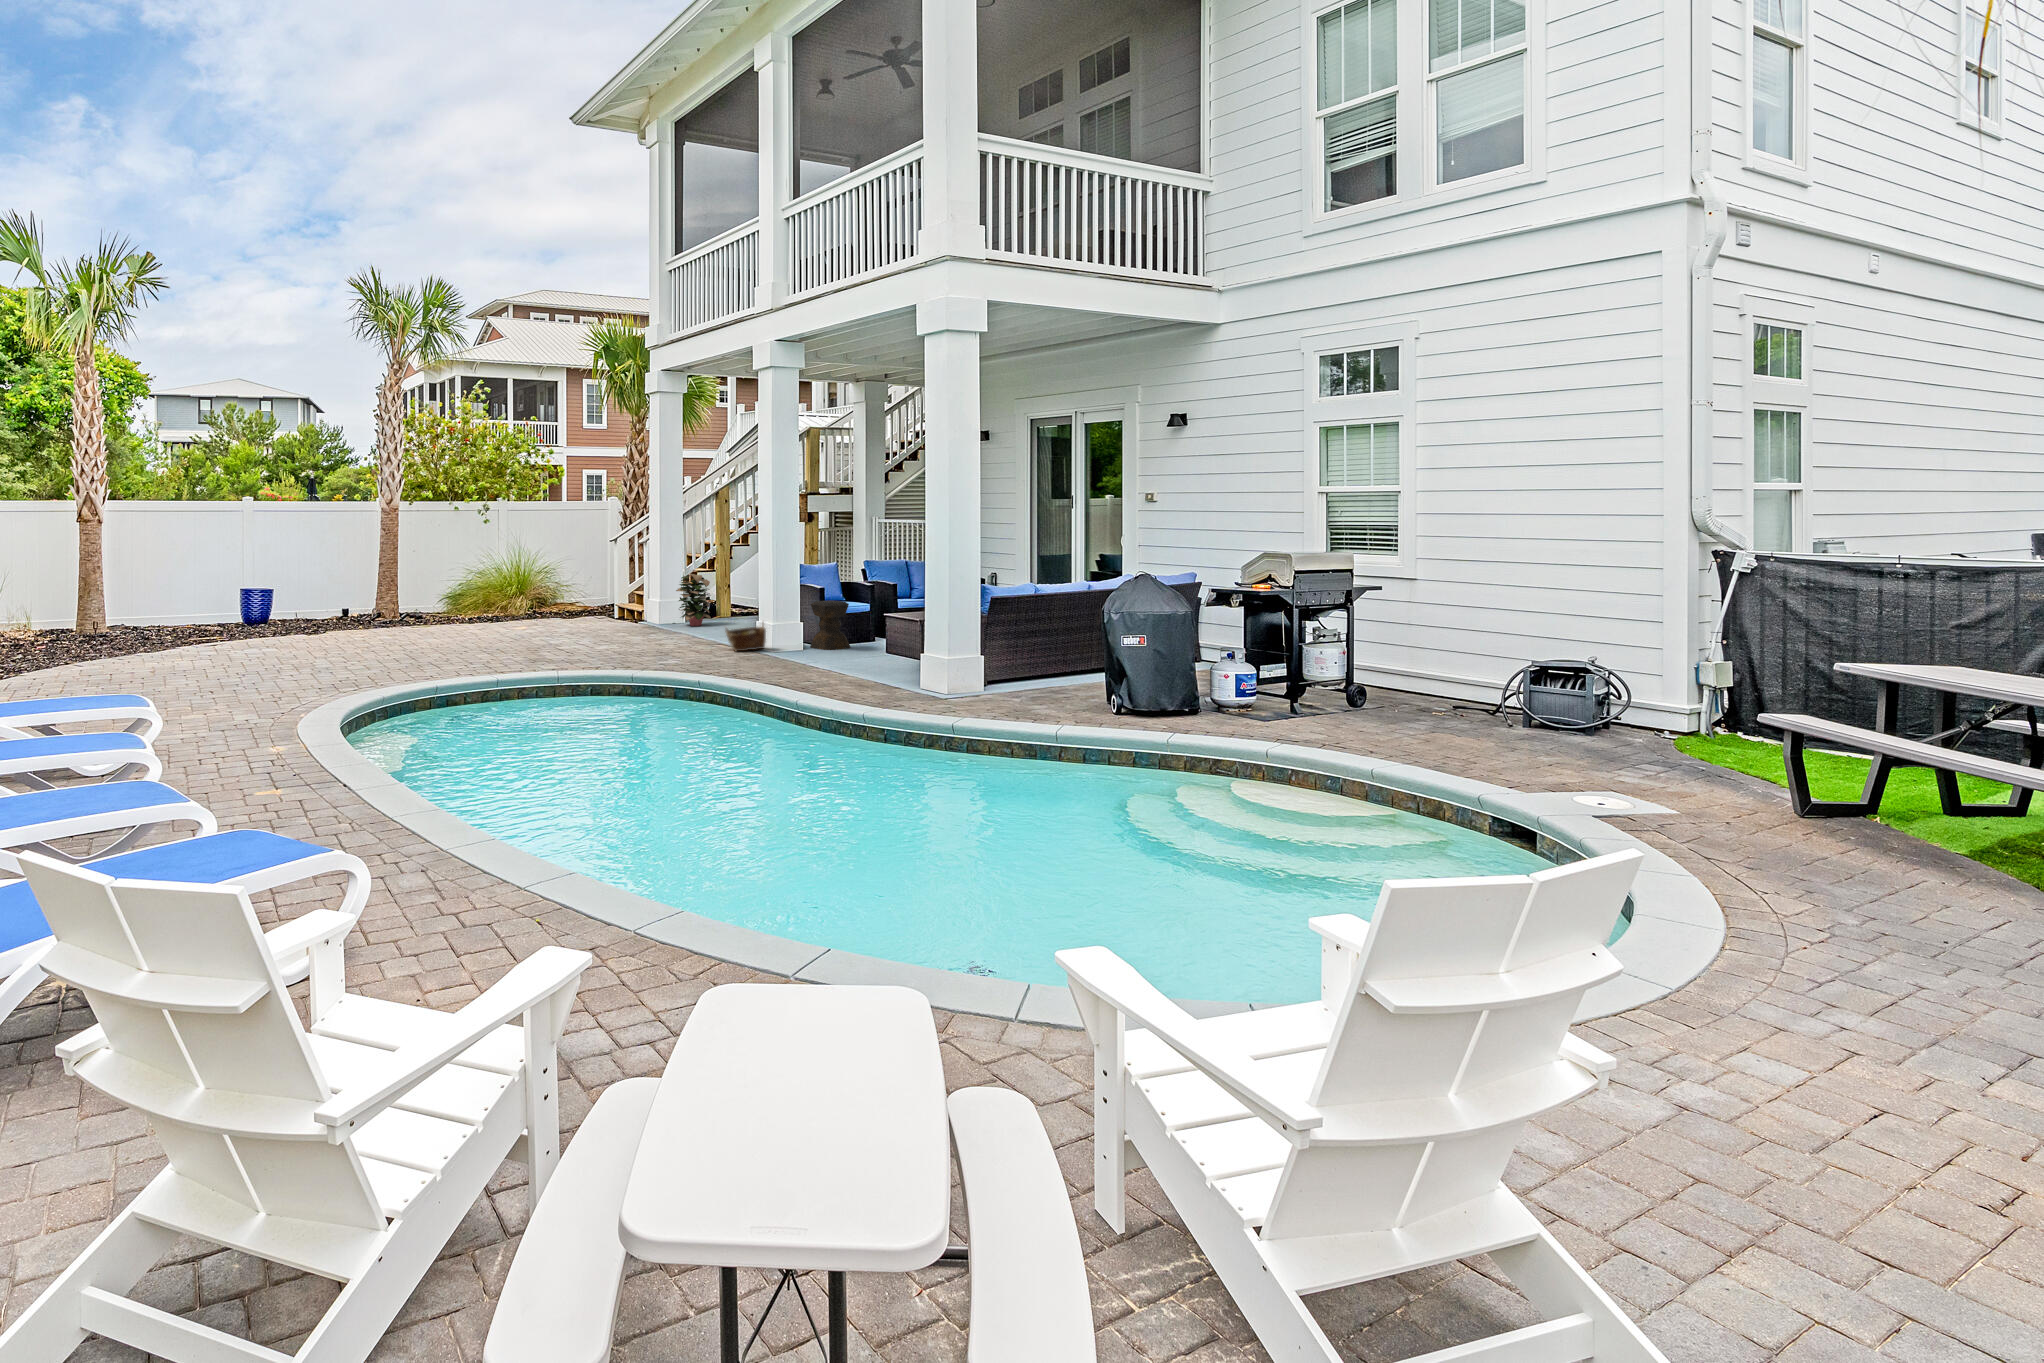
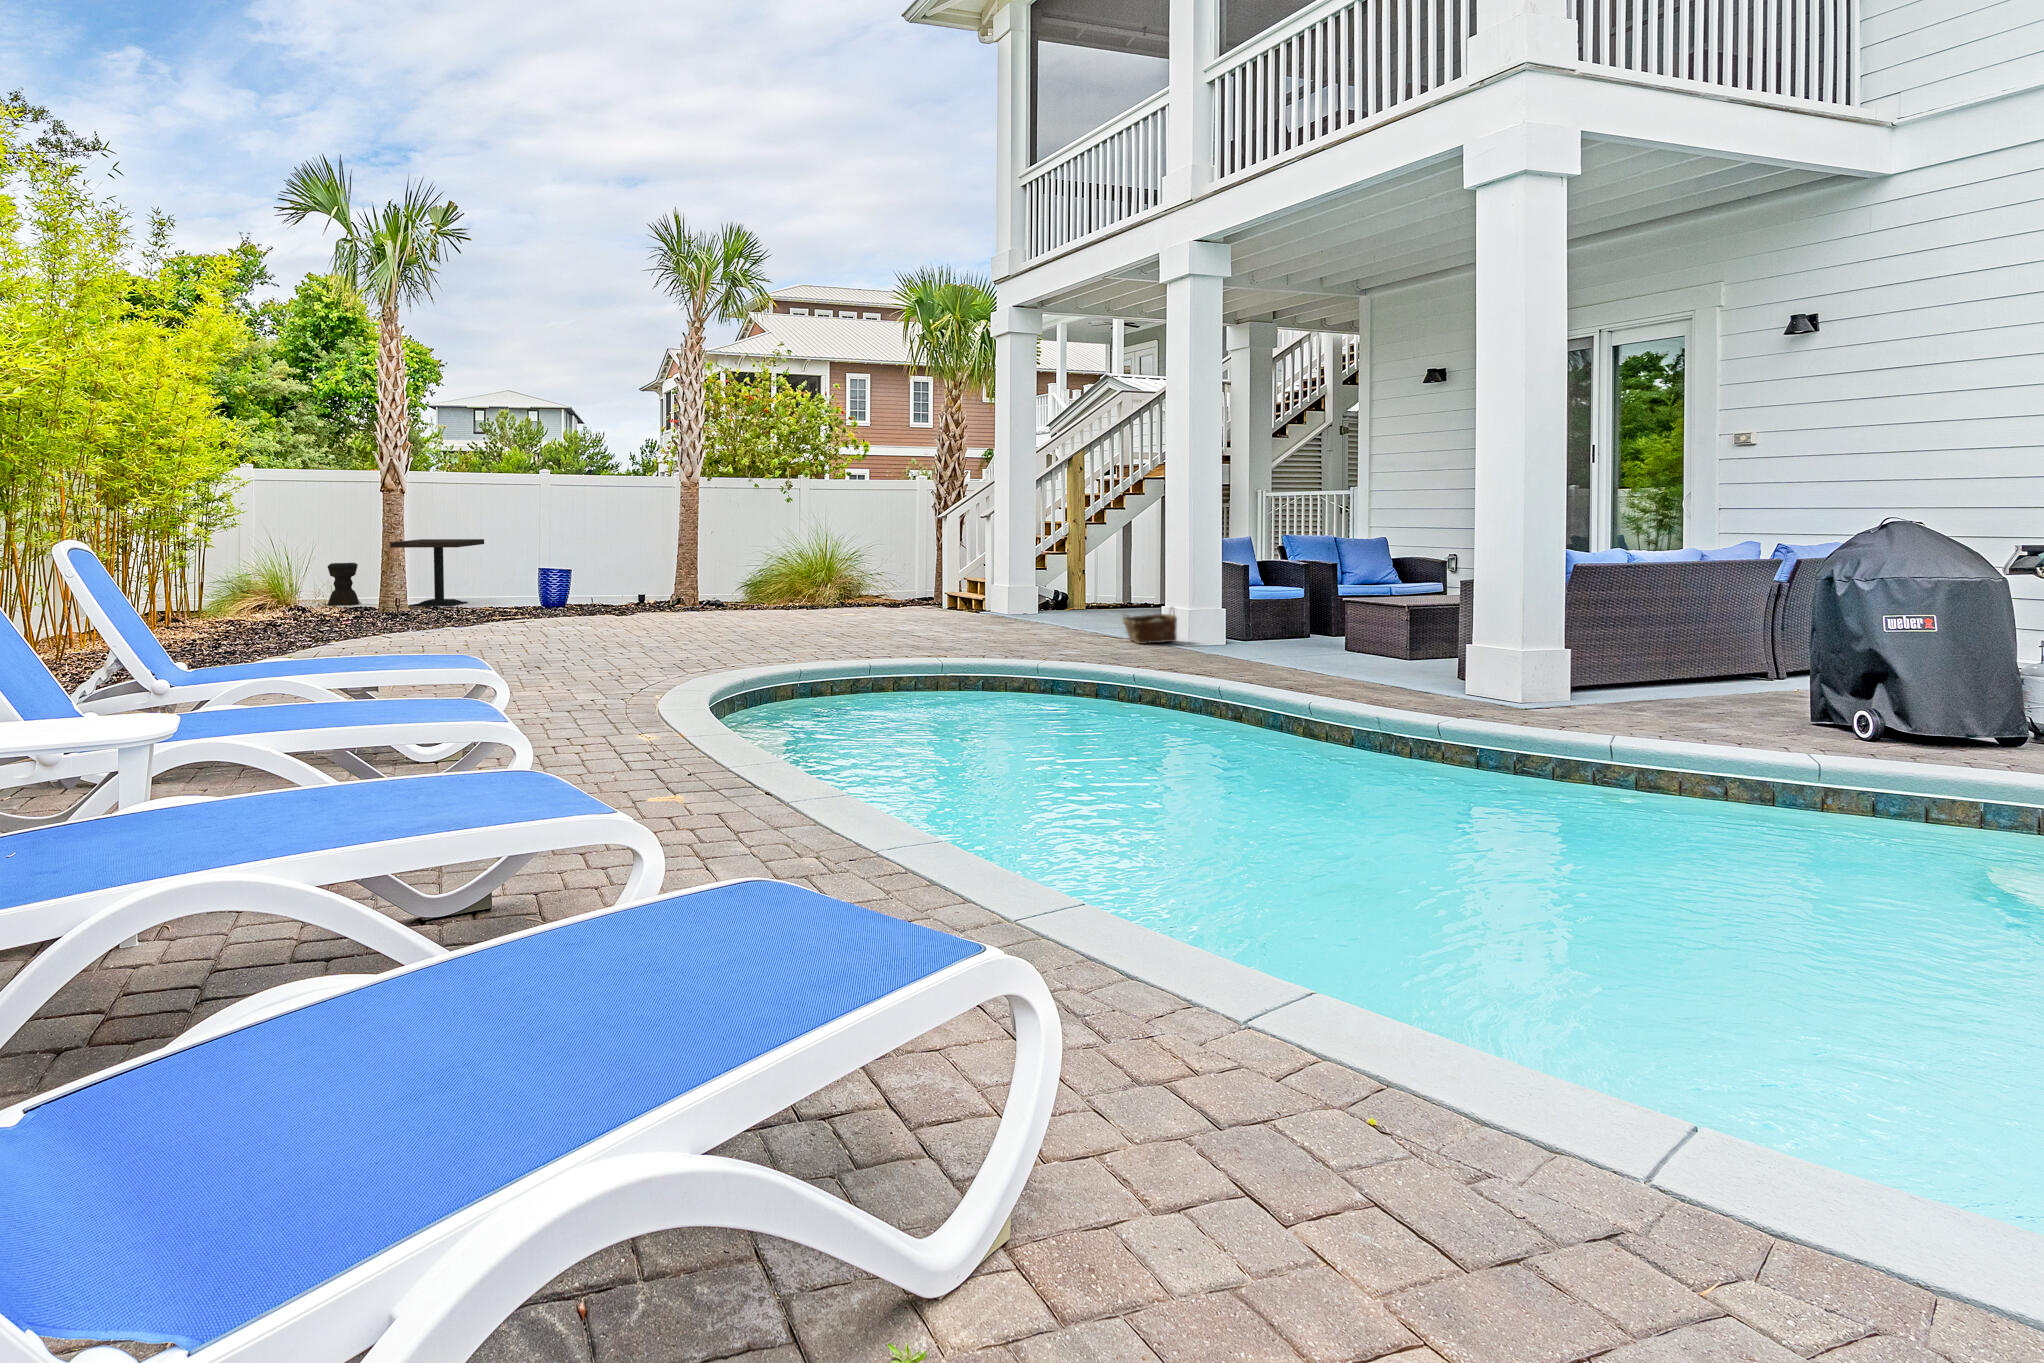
side table: none [88,566,185,630] -> present [390,539,484,606]
decorative plant: present [676,574,711,626] -> none [1030,554,1076,616]
stool: present [810,600,850,650] -> present [328,563,359,606]

